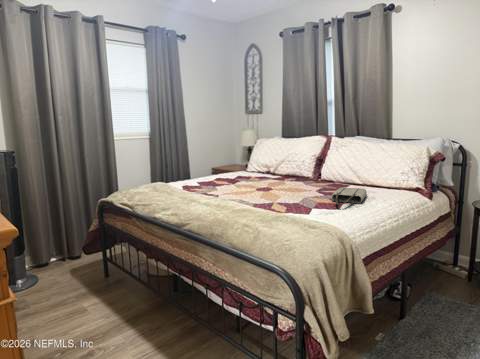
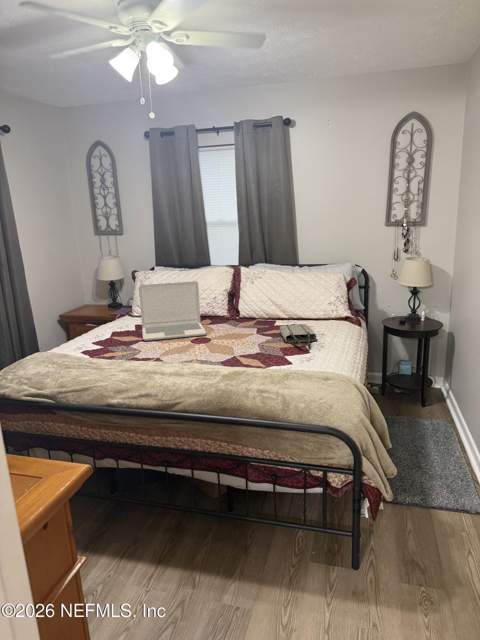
laptop: none [231,145,286,188] -> present [139,281,206,341]

